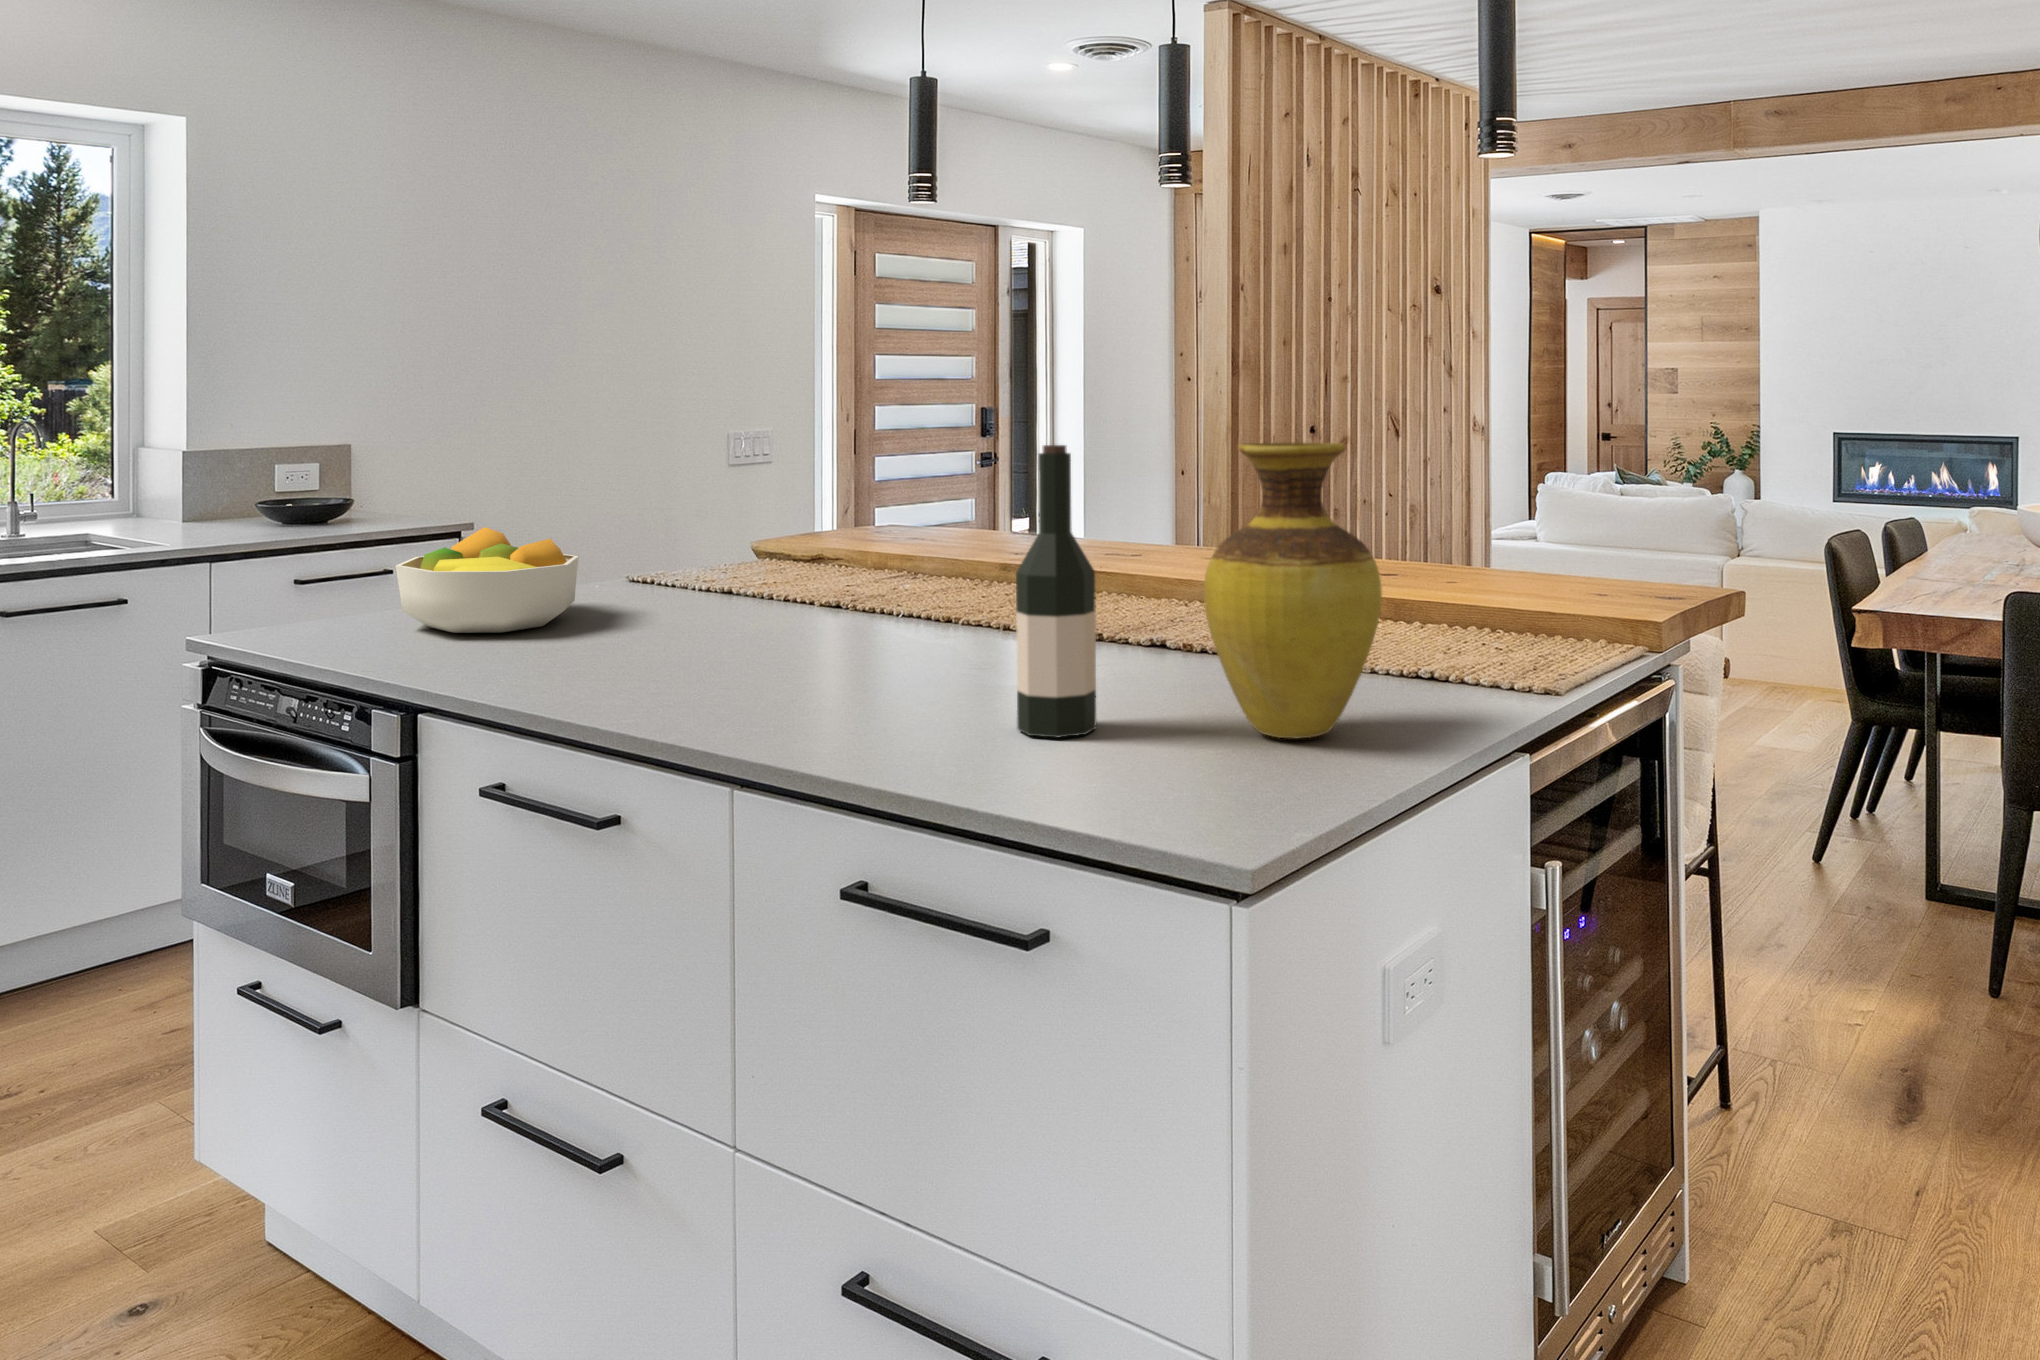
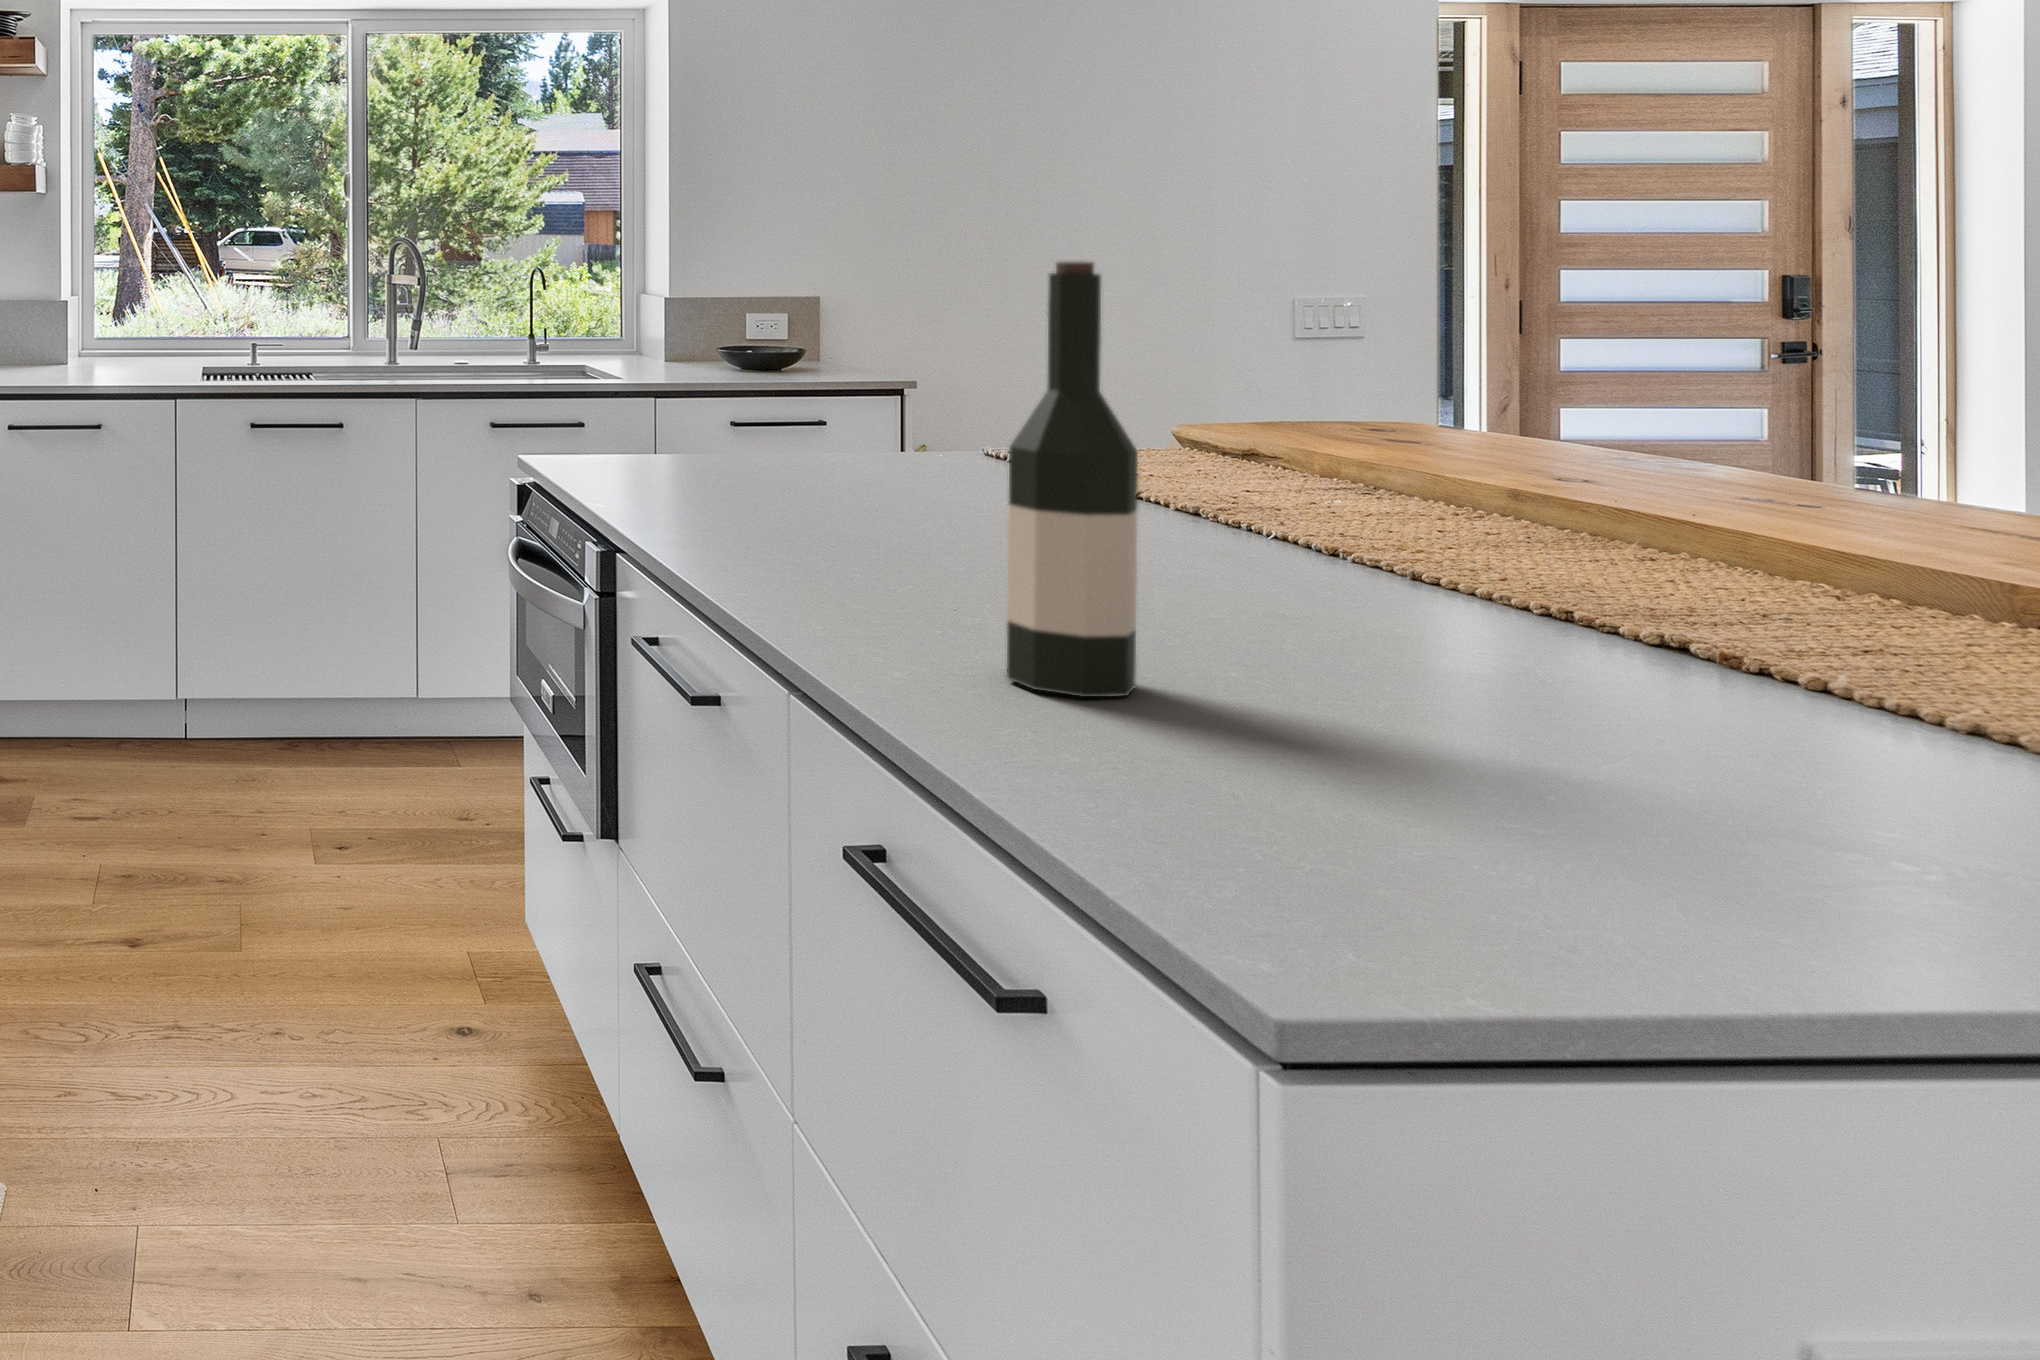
vase: present [1204,443,1382,739] -> none [1246,255,1643,798]
fruit bowl: present [396,527,579,633] -> none [740,379,932,489]

